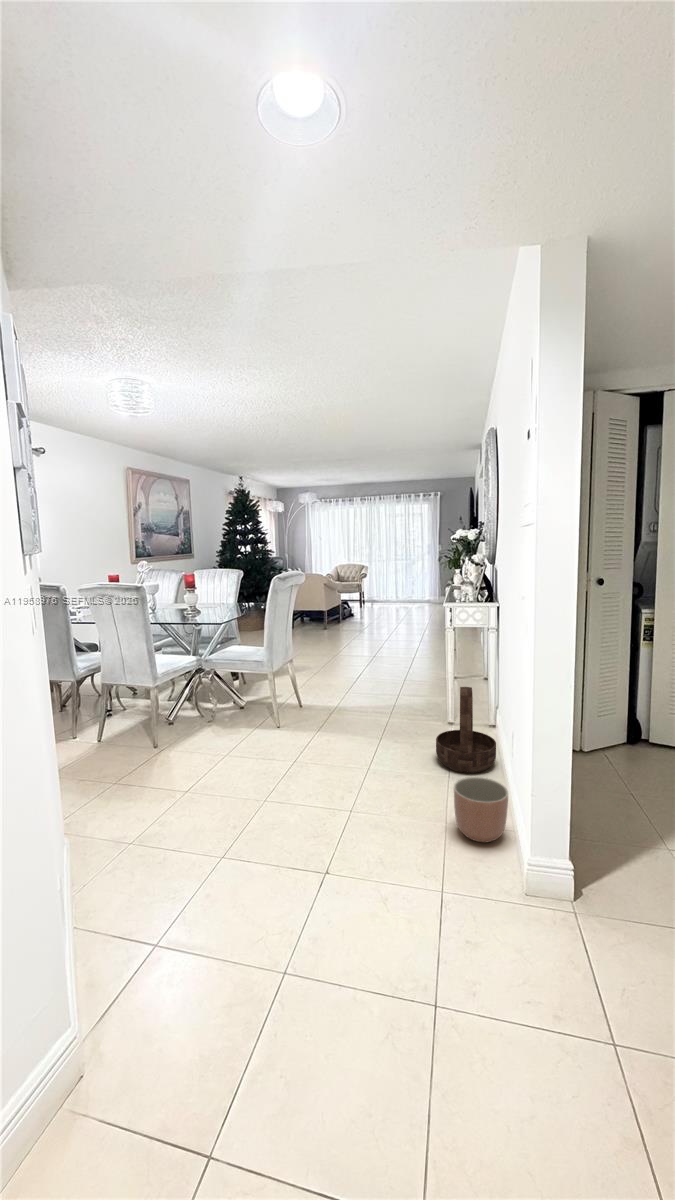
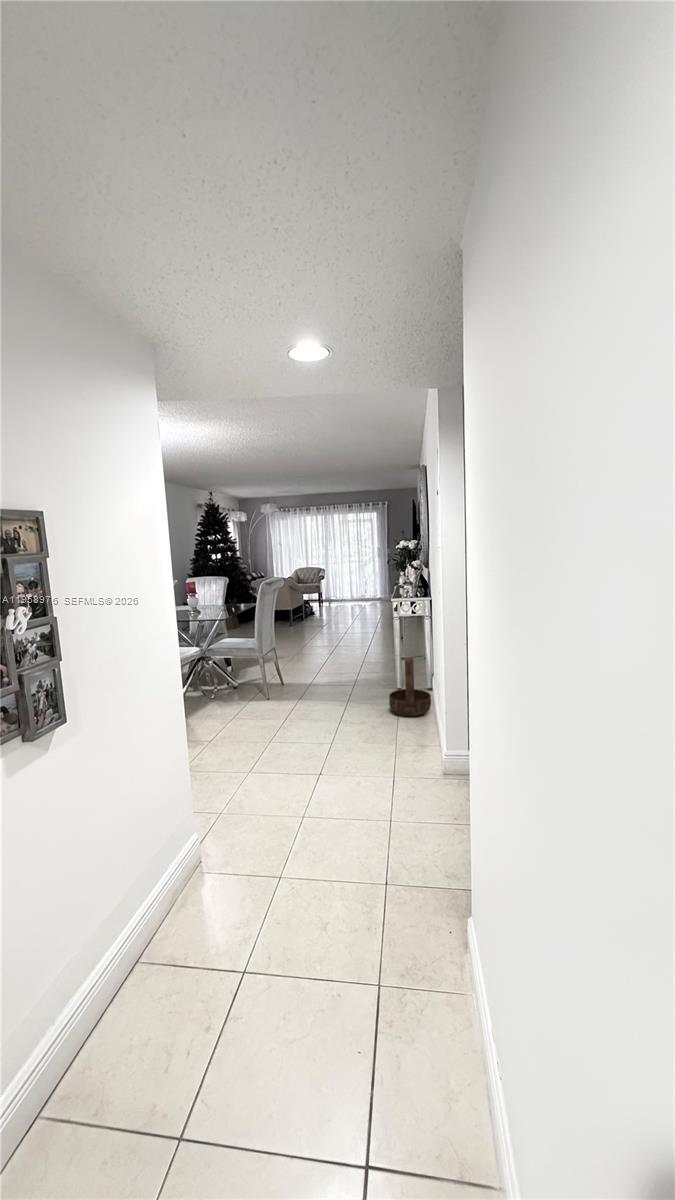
planter: present [454,777,508,842] -> none [401,712,436,751]

